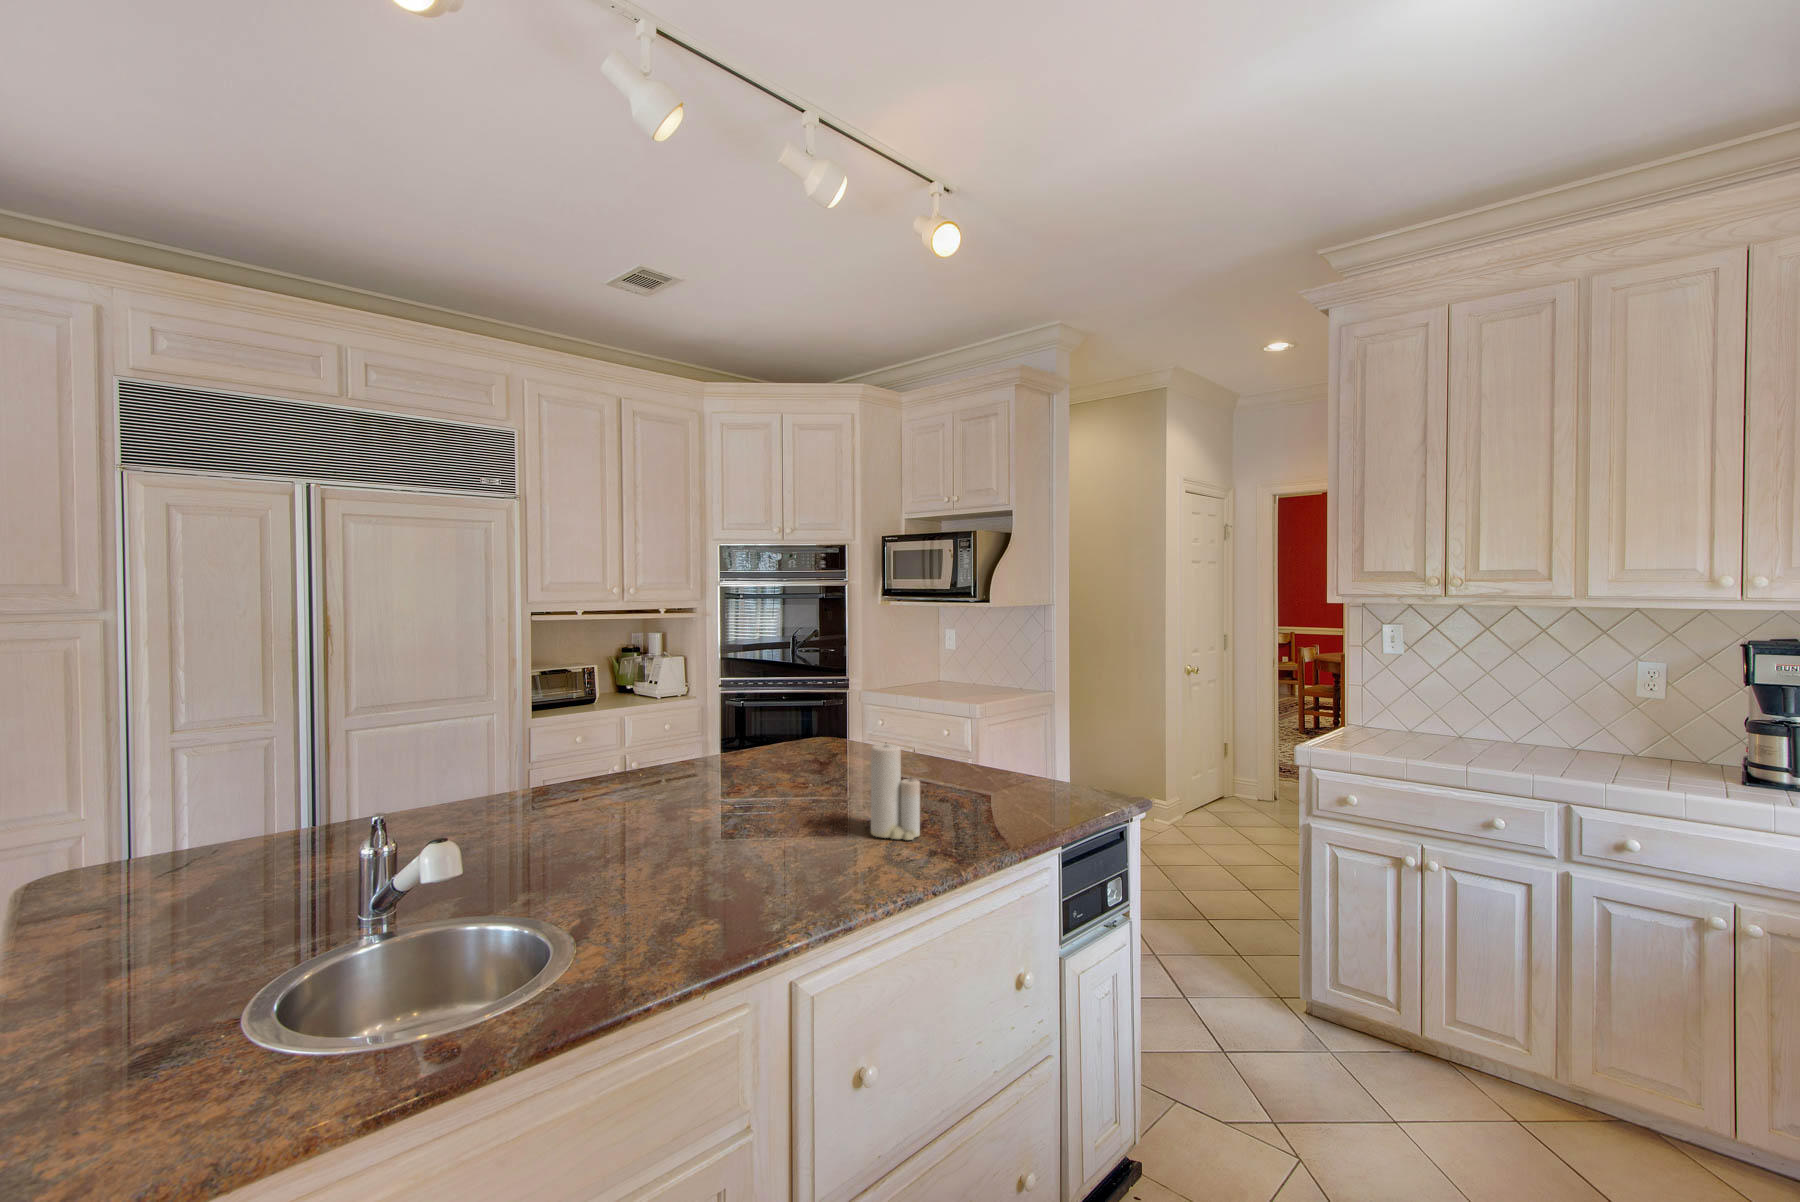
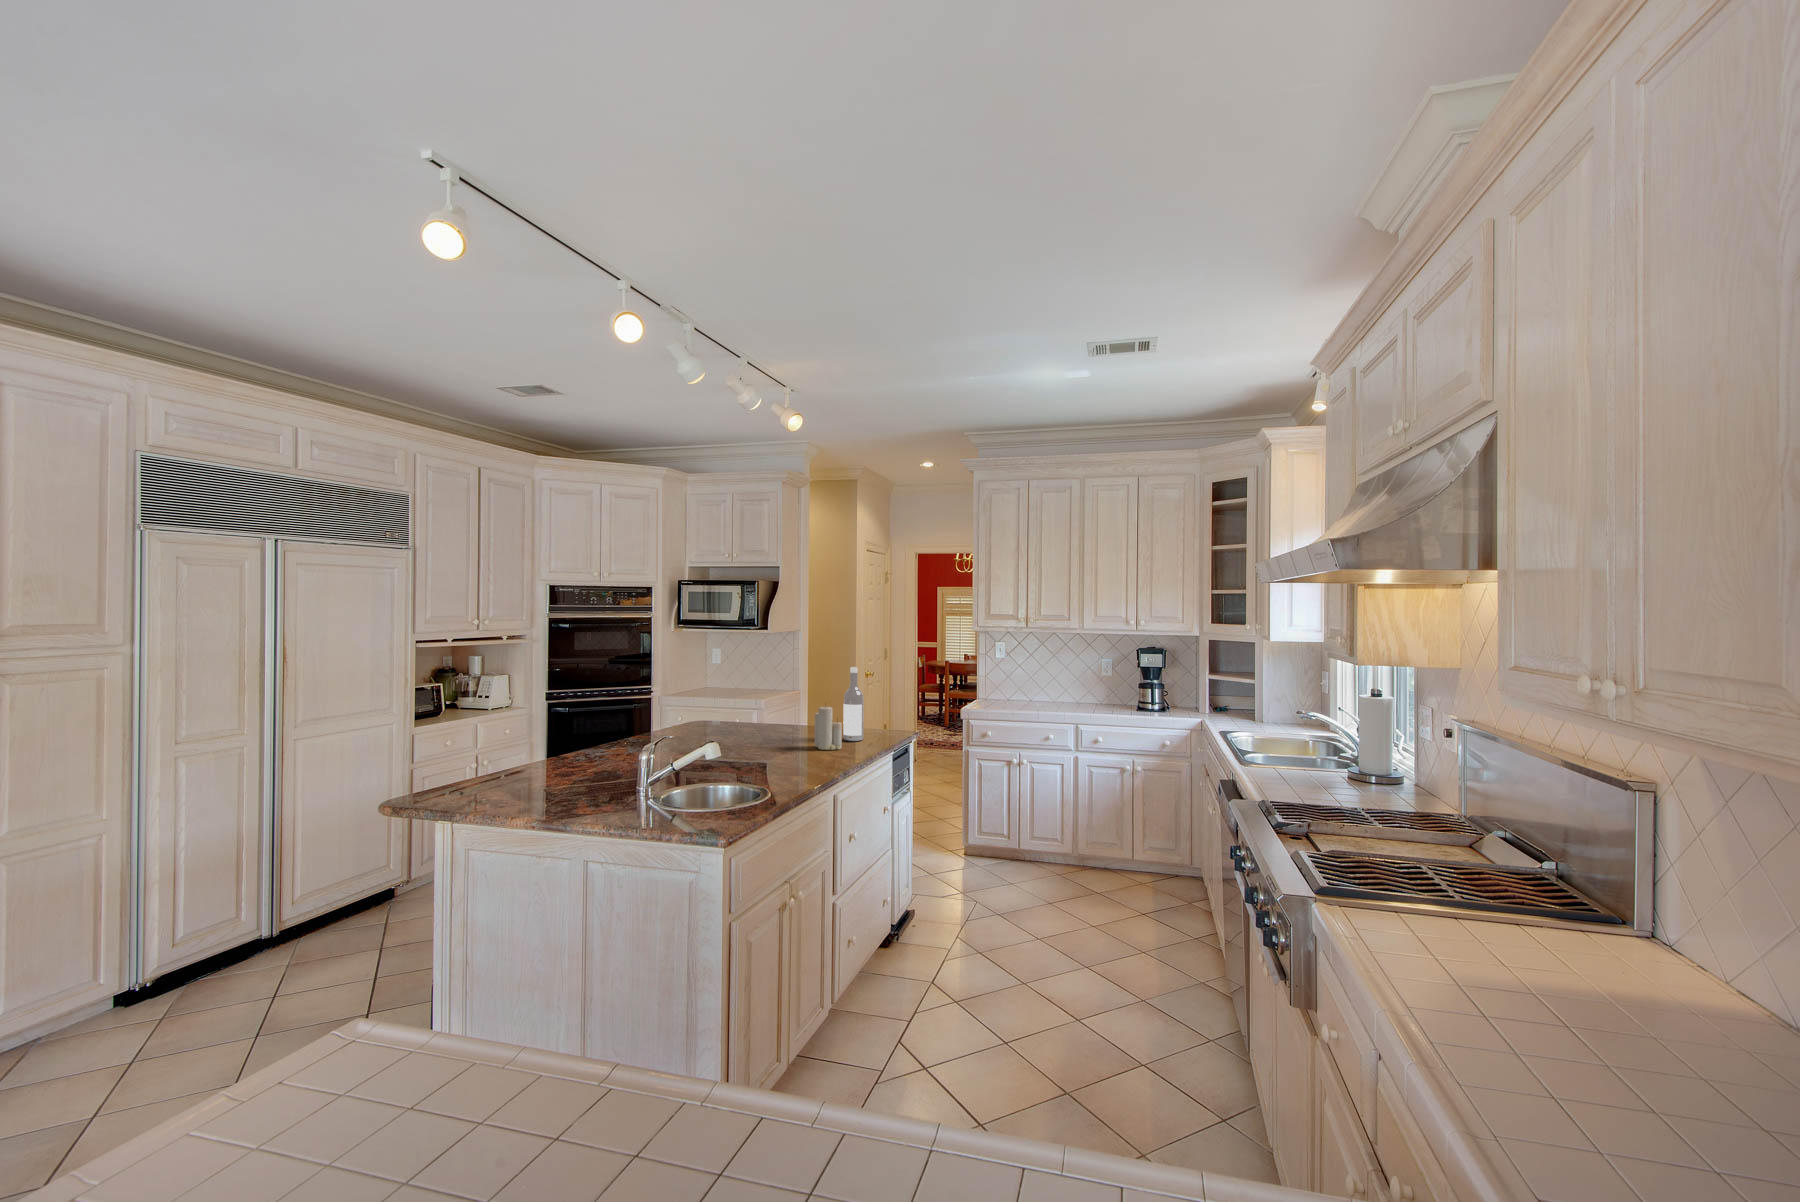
wine bottle: none [952,662,993,819] -> present [843,667,864,741]

